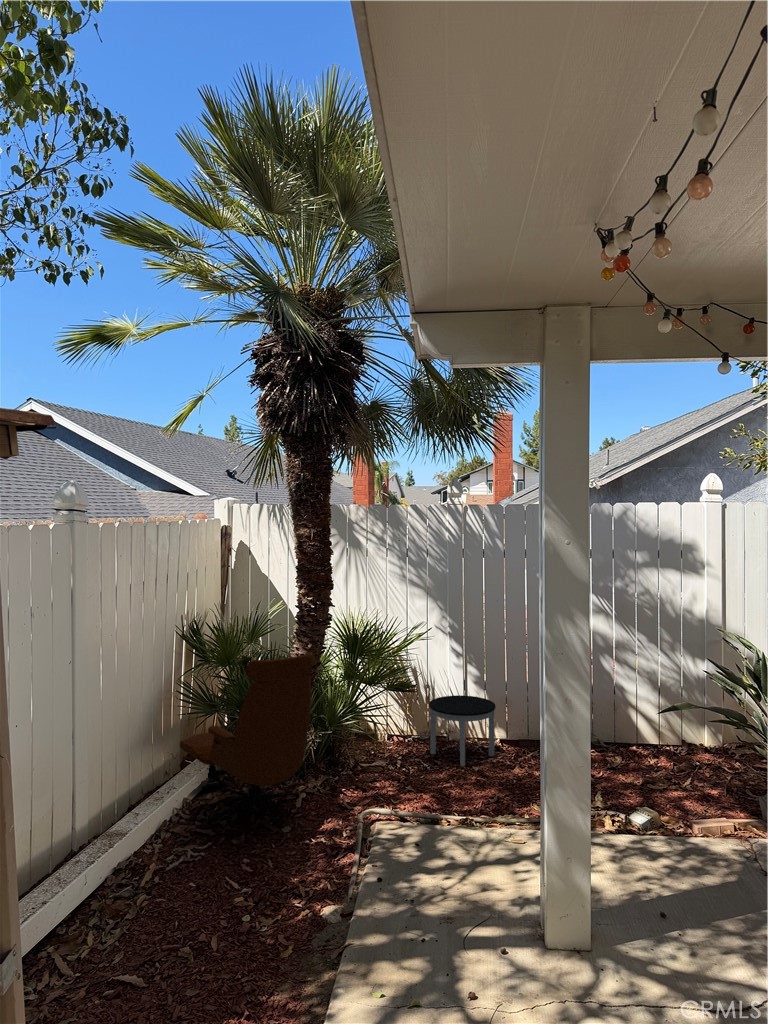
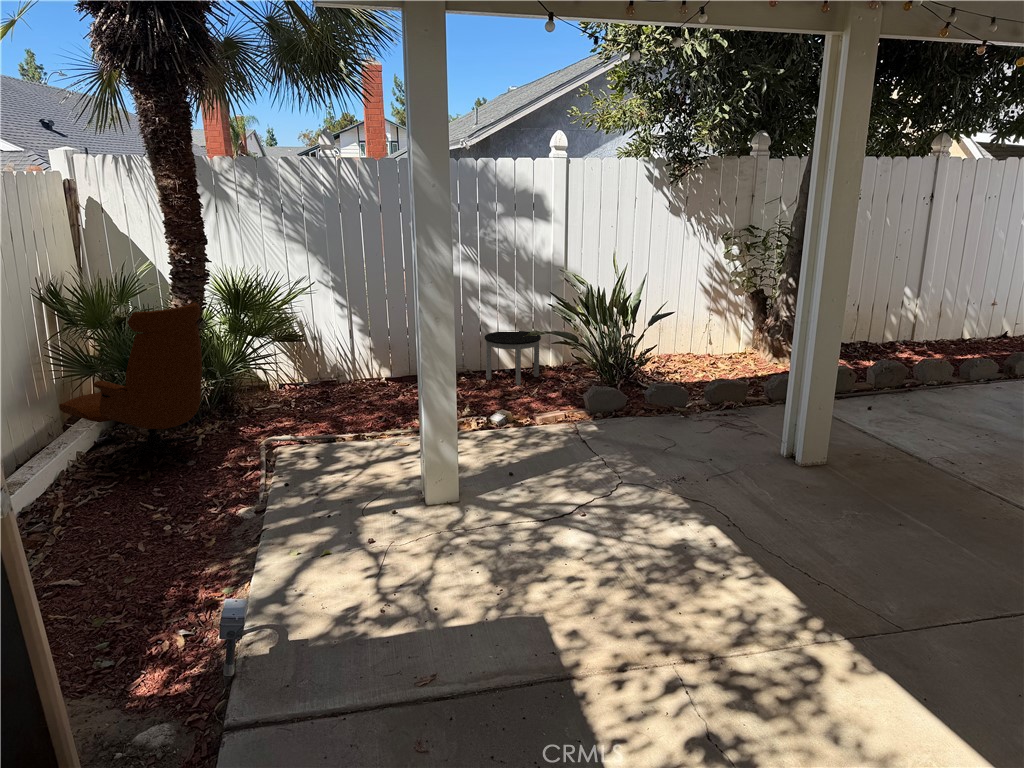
round table: present [429,695,495,766] -> present [485,331,541,385]

